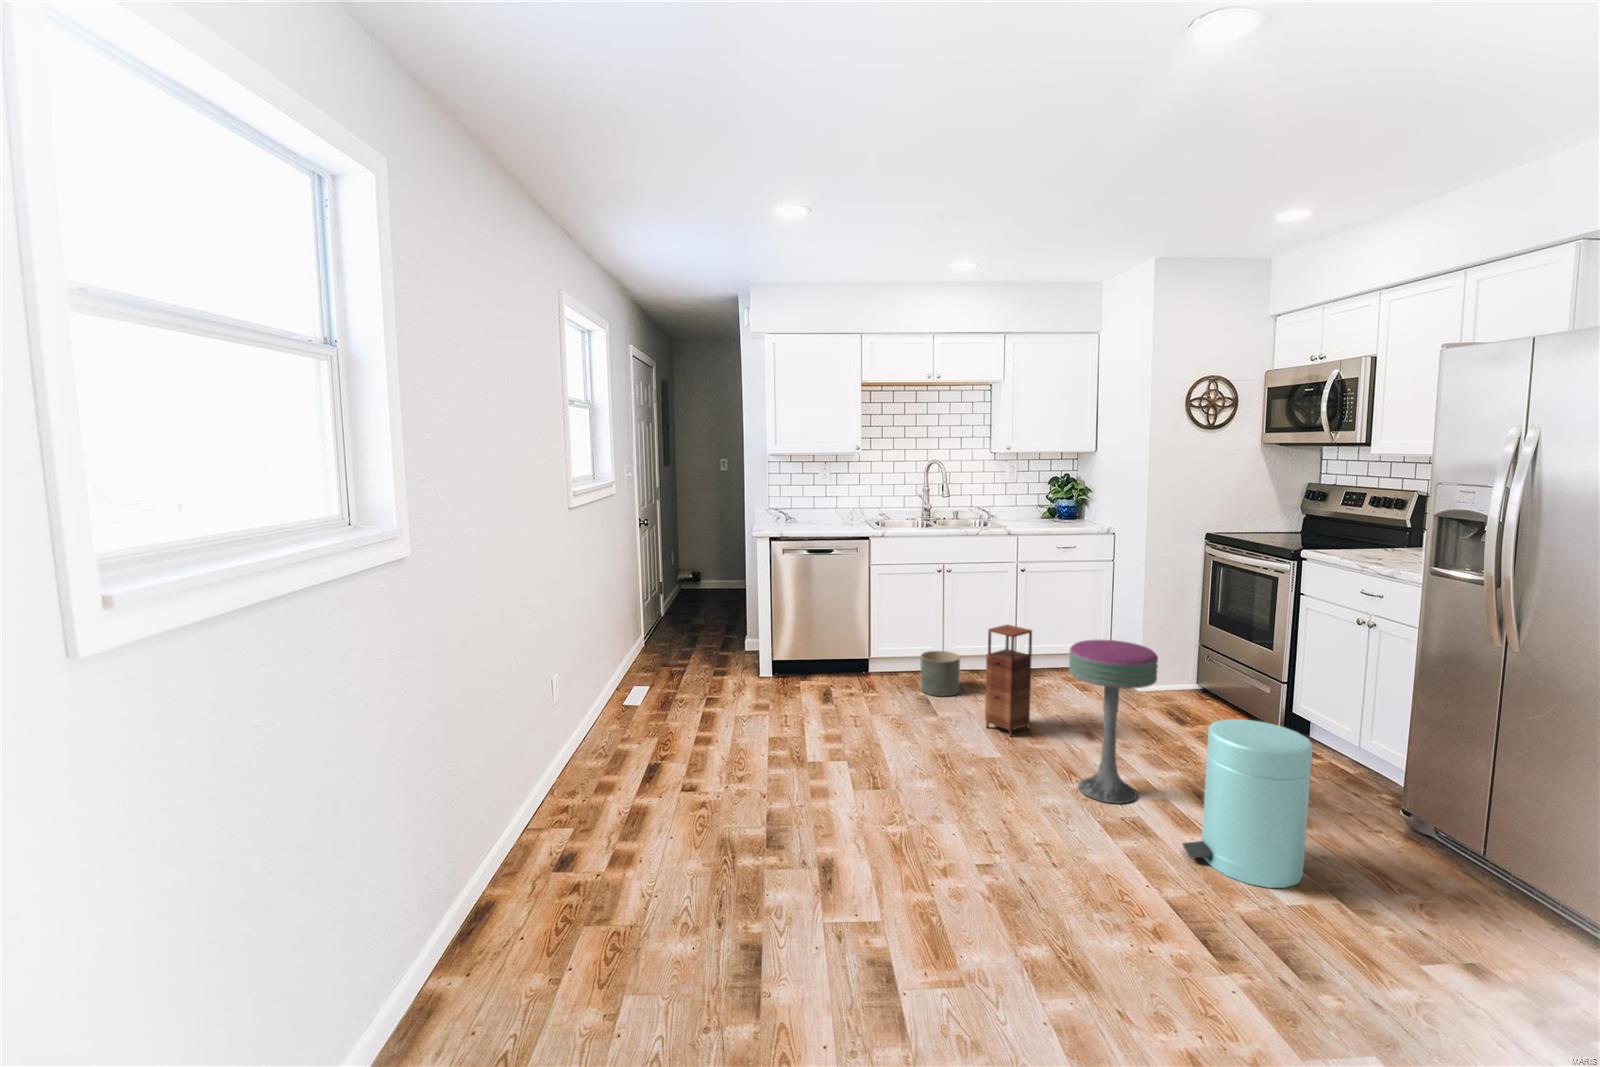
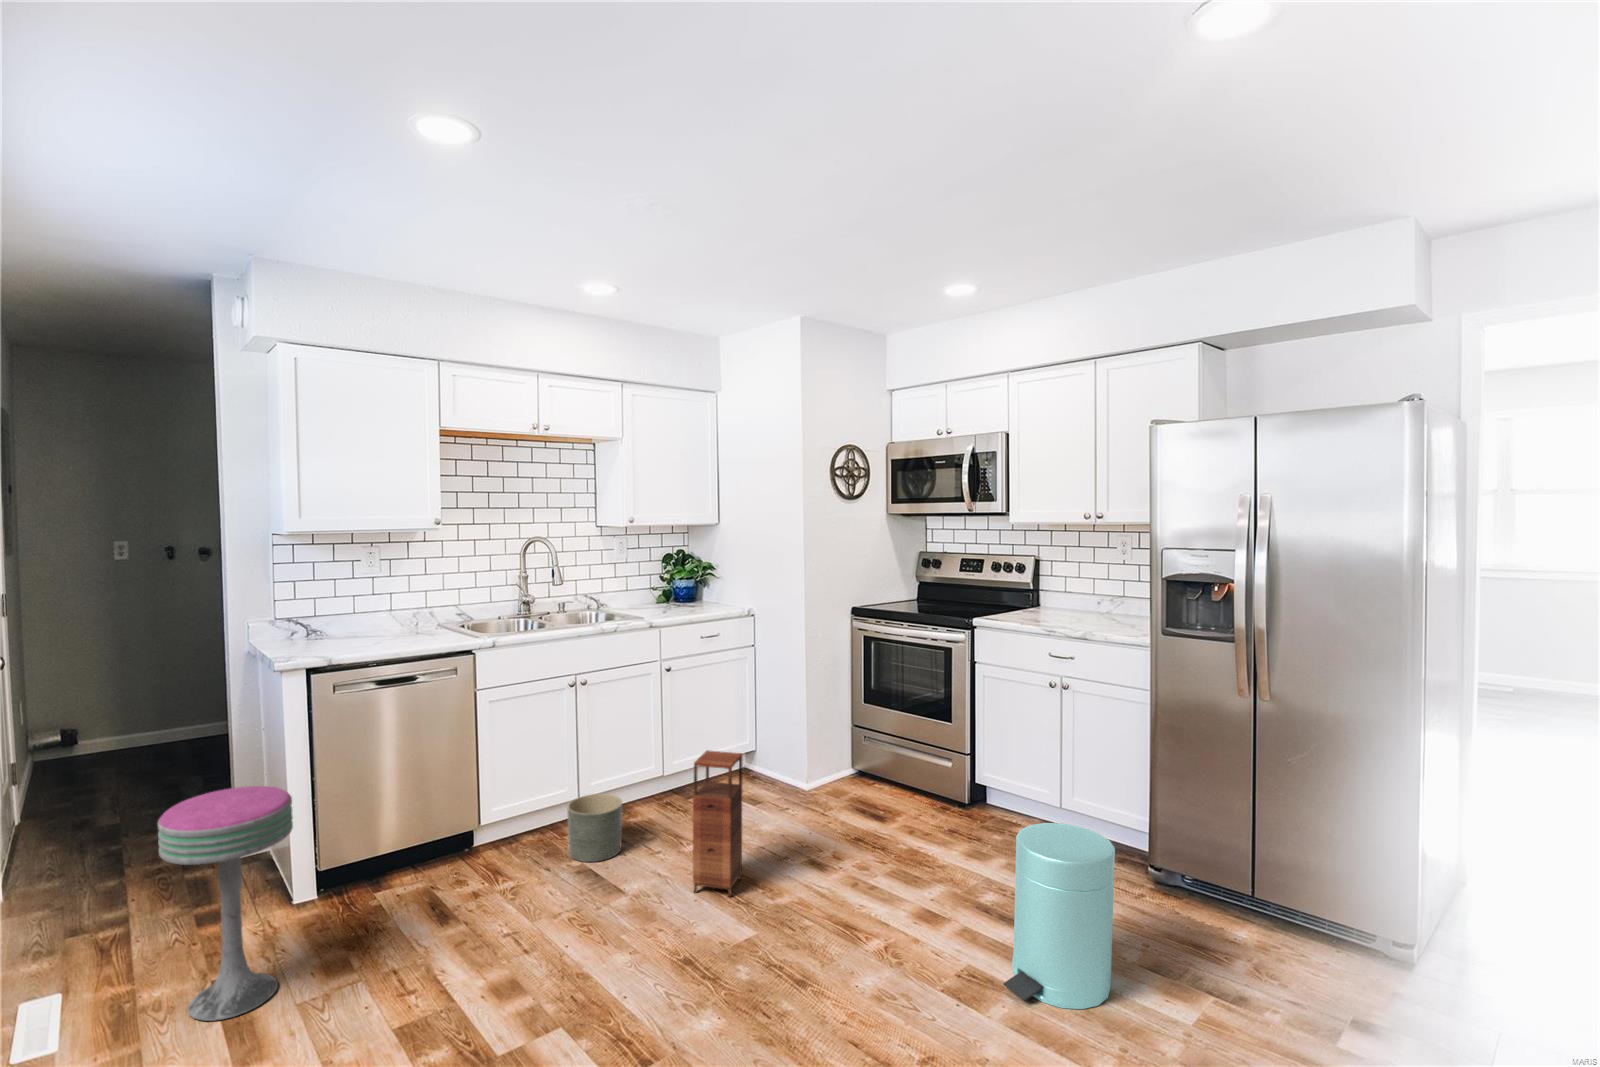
bar stool: present [1069,640,1158,803] -> present [158,786,293,1021]

